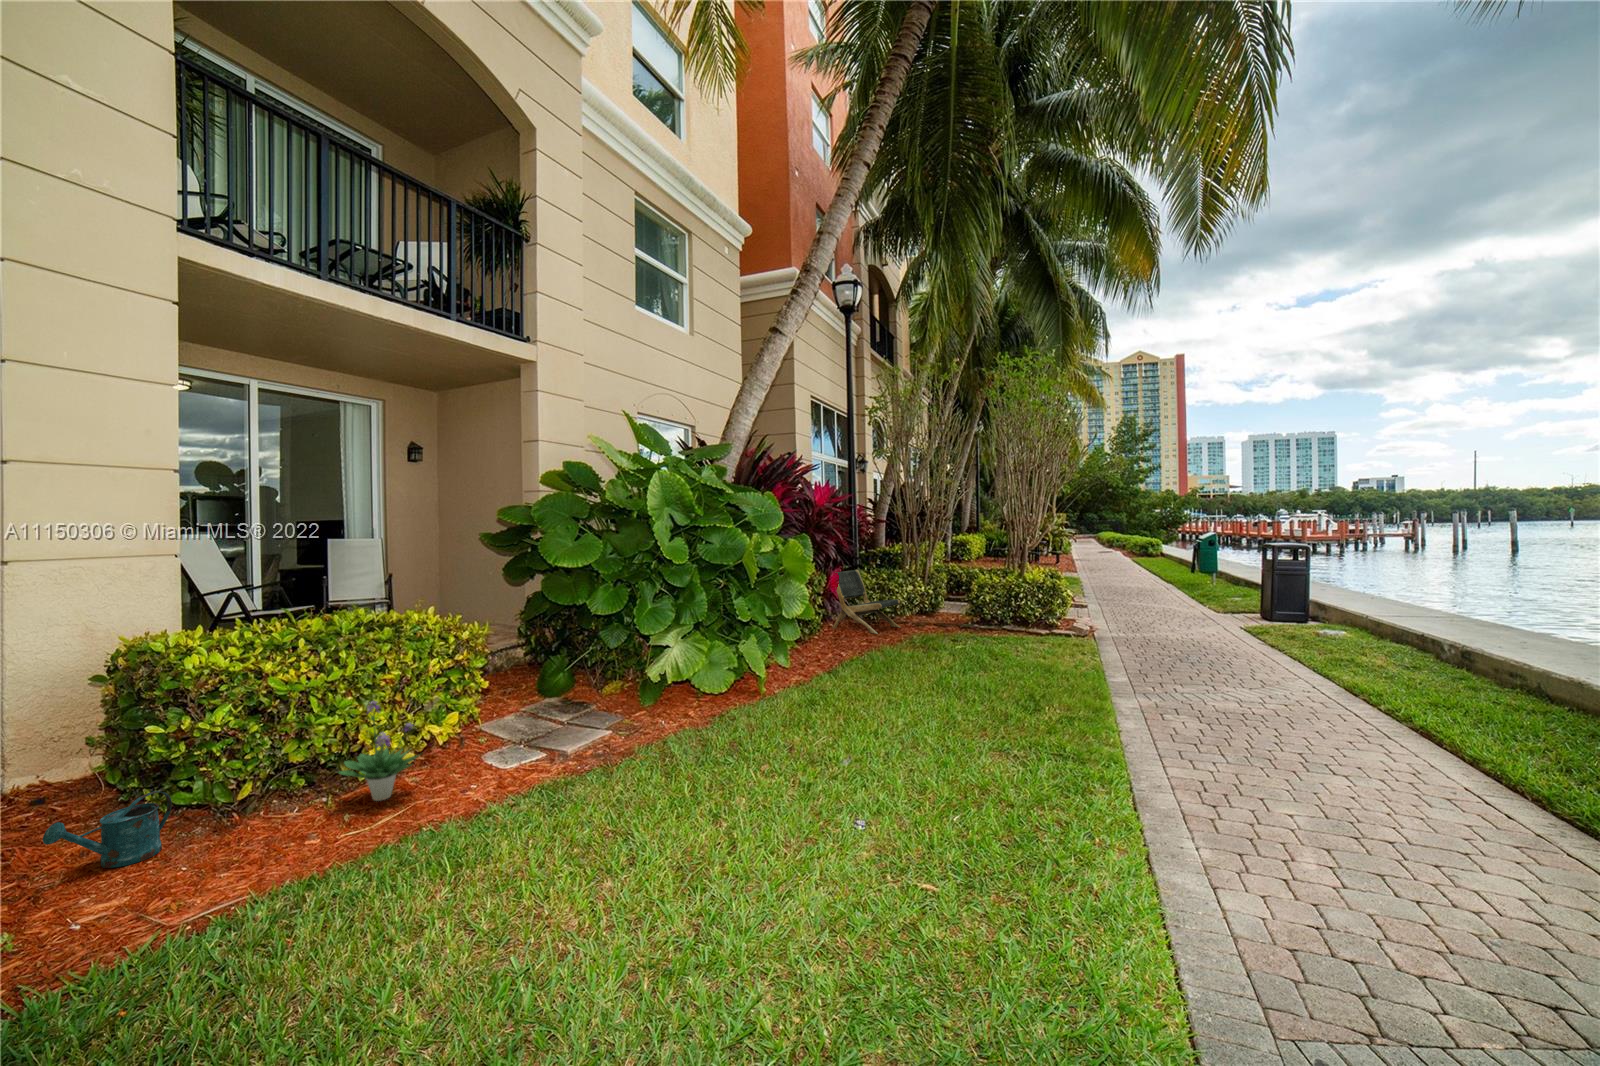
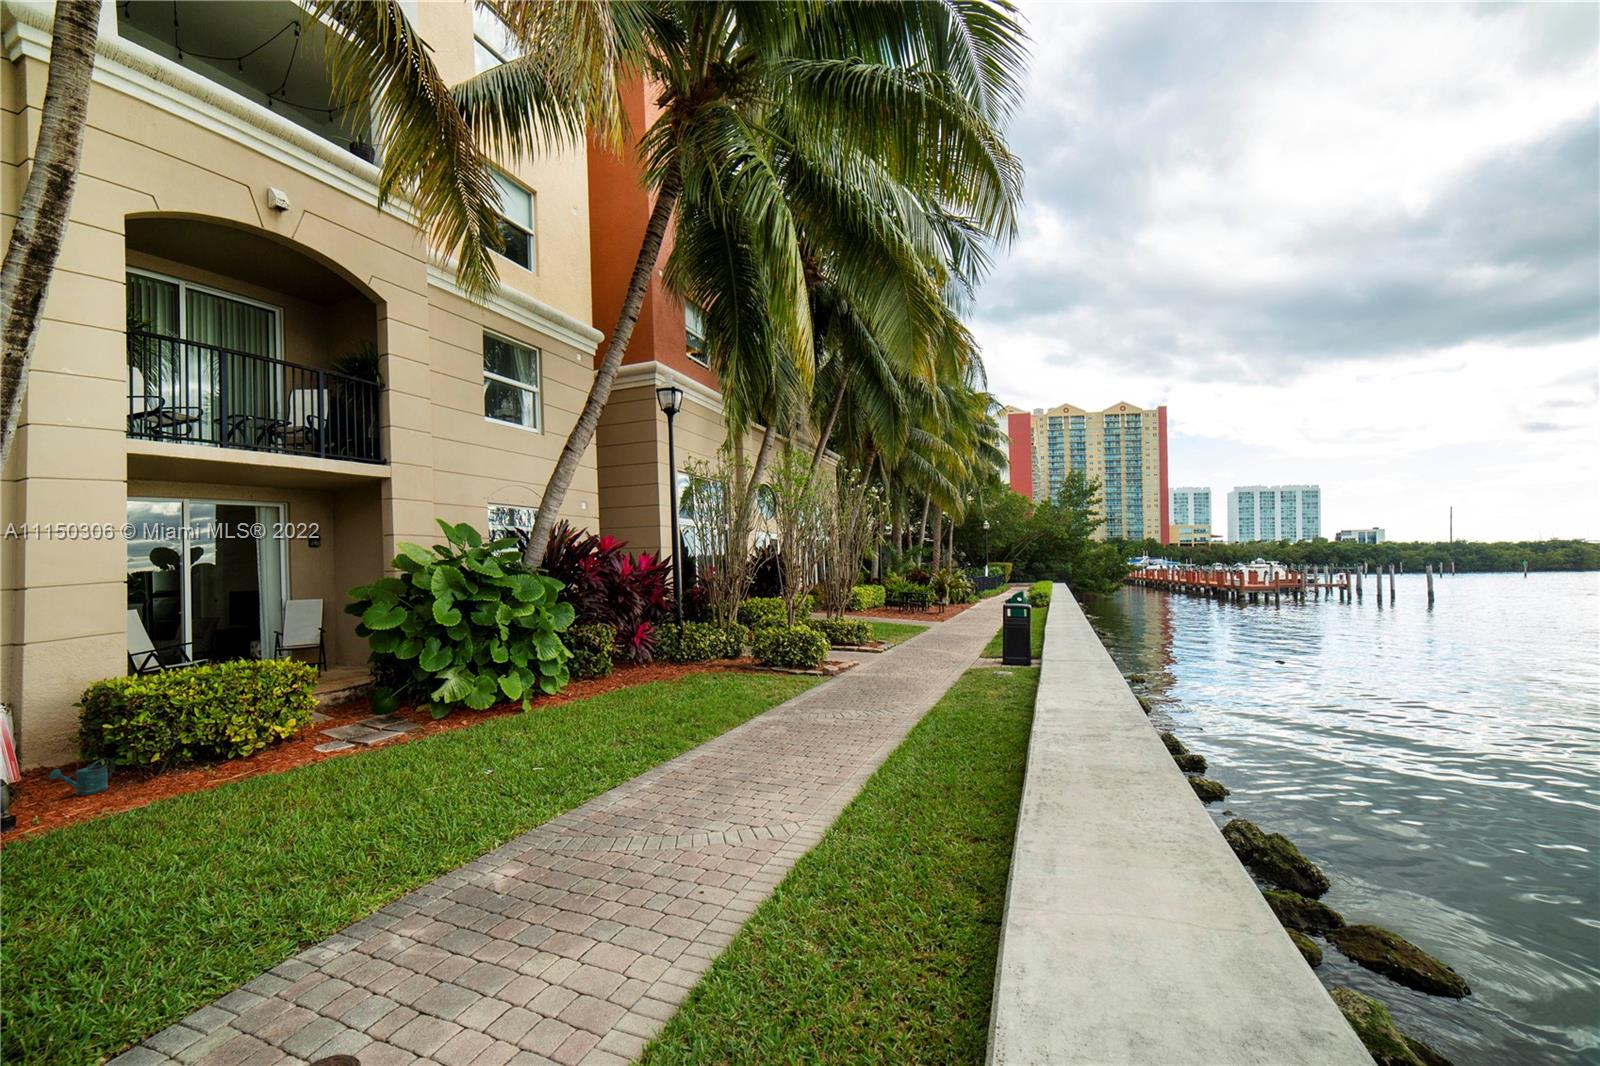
lounge chair: present [832,569,900,634] -> none [639,624,696,674]
potted plant: present [339,701,419,801] -> none [210,711,265,769]

